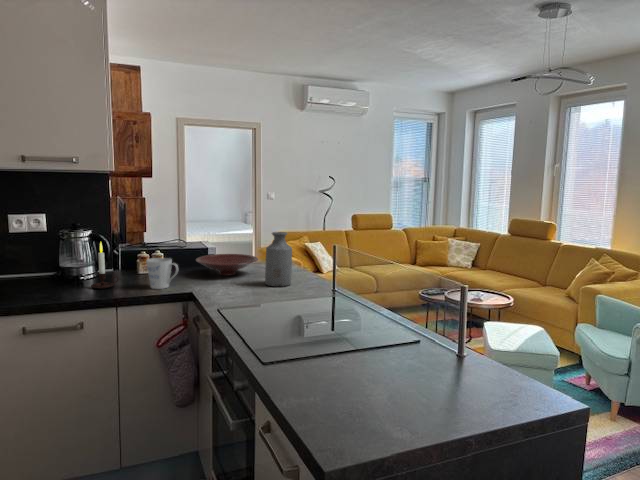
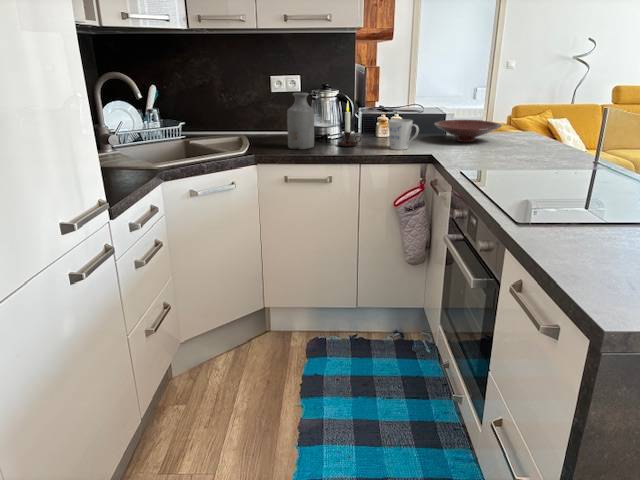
bottle: present [265,232,292,287] -> present [287,93,314,150]

